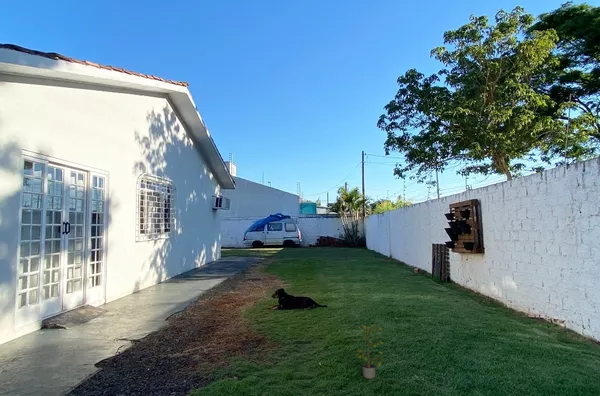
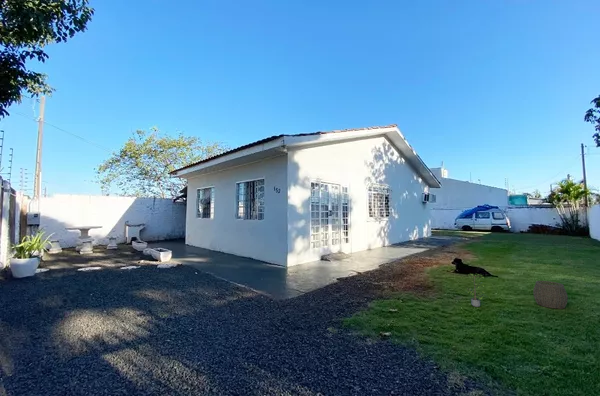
woven basket: none [417,317,454,355] -> present [533,281,568,309]

